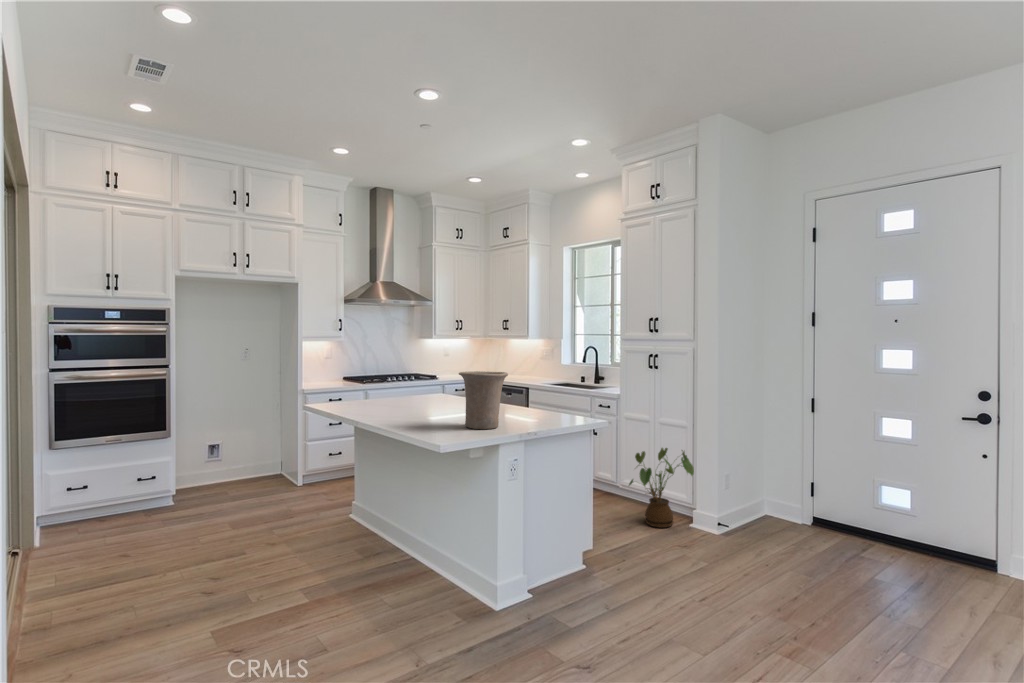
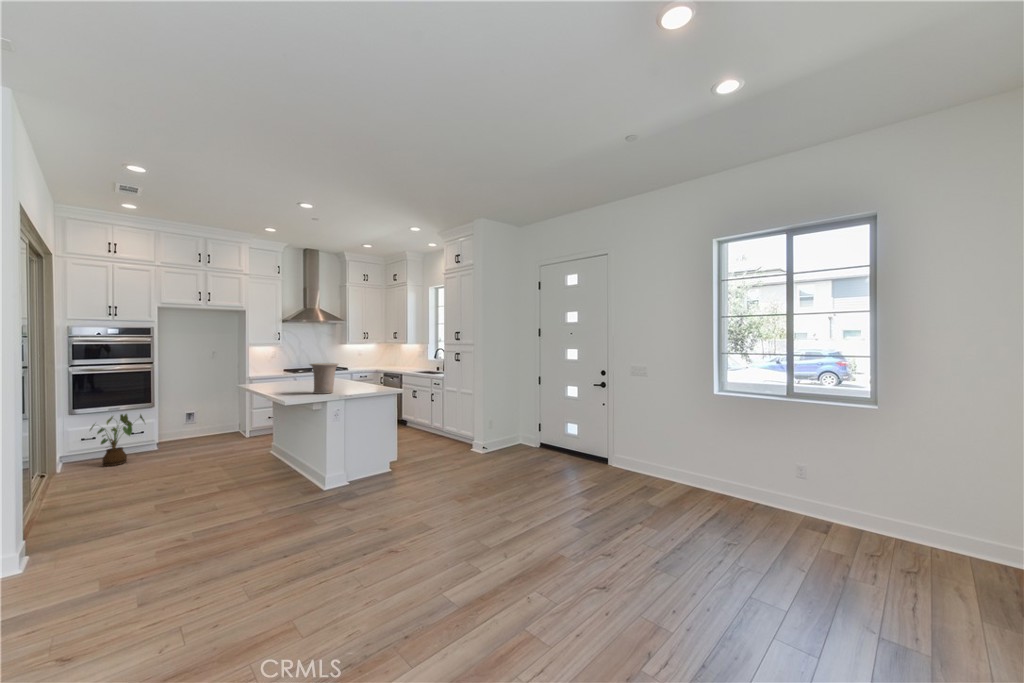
house plant: present [629,448,694,528] -> present [90,414,145,466]

